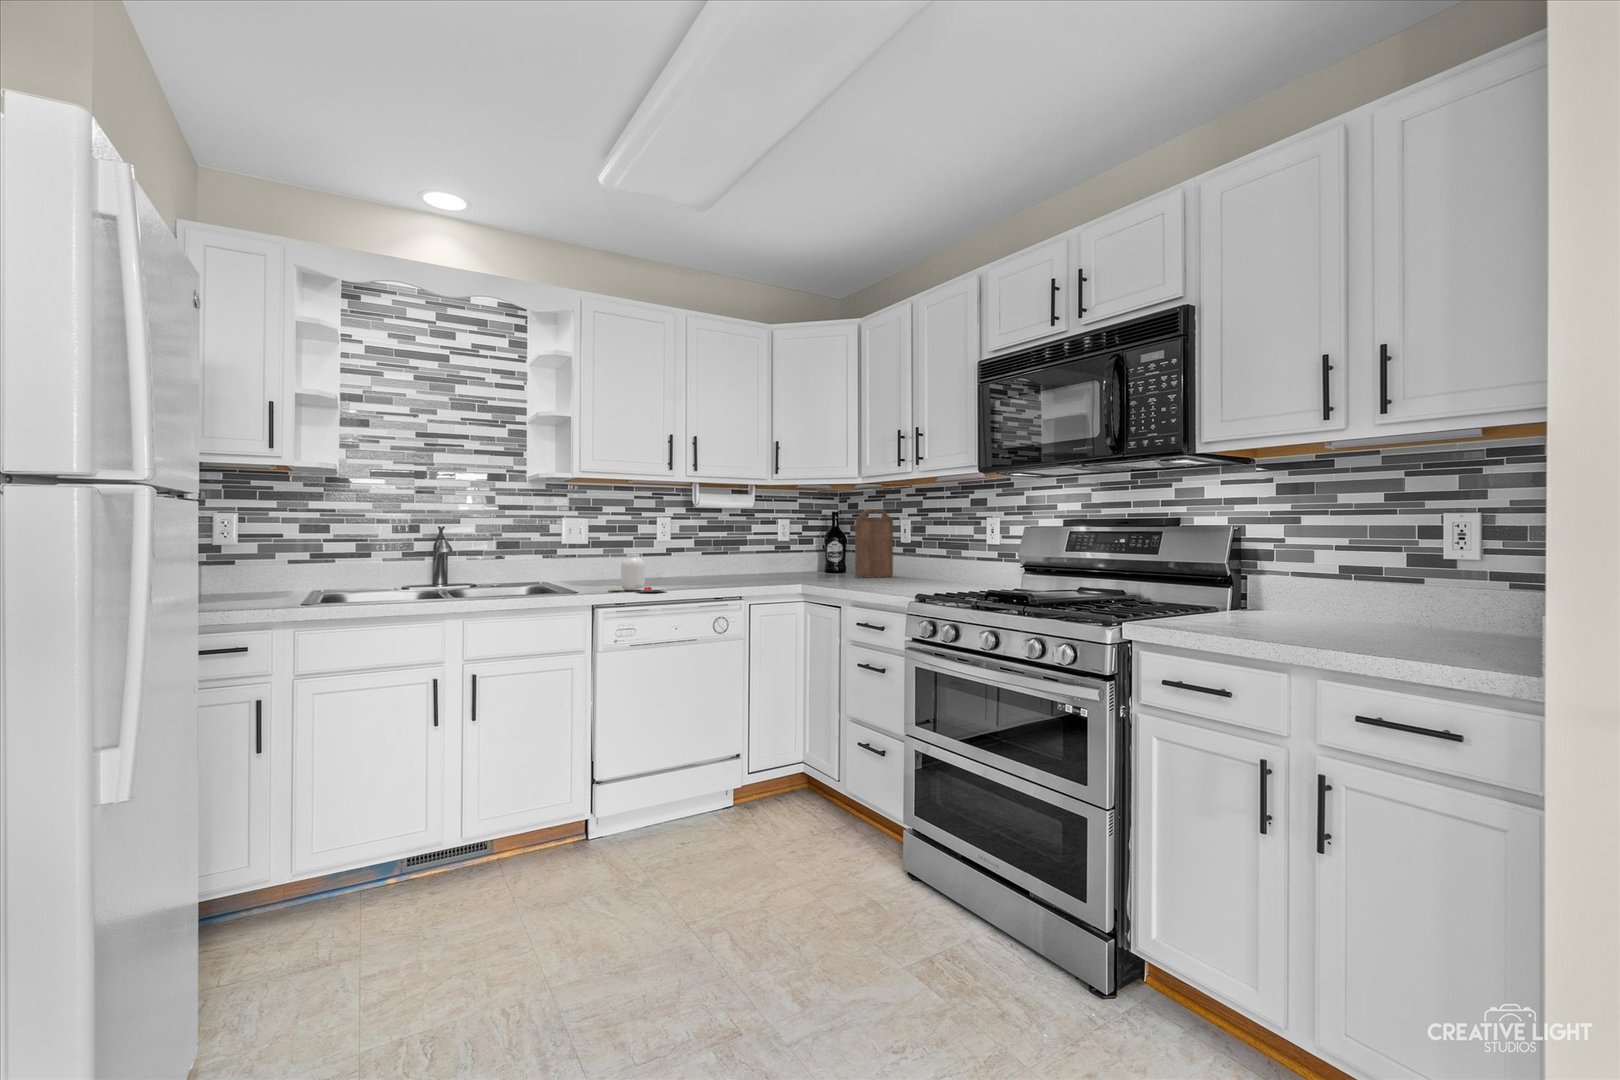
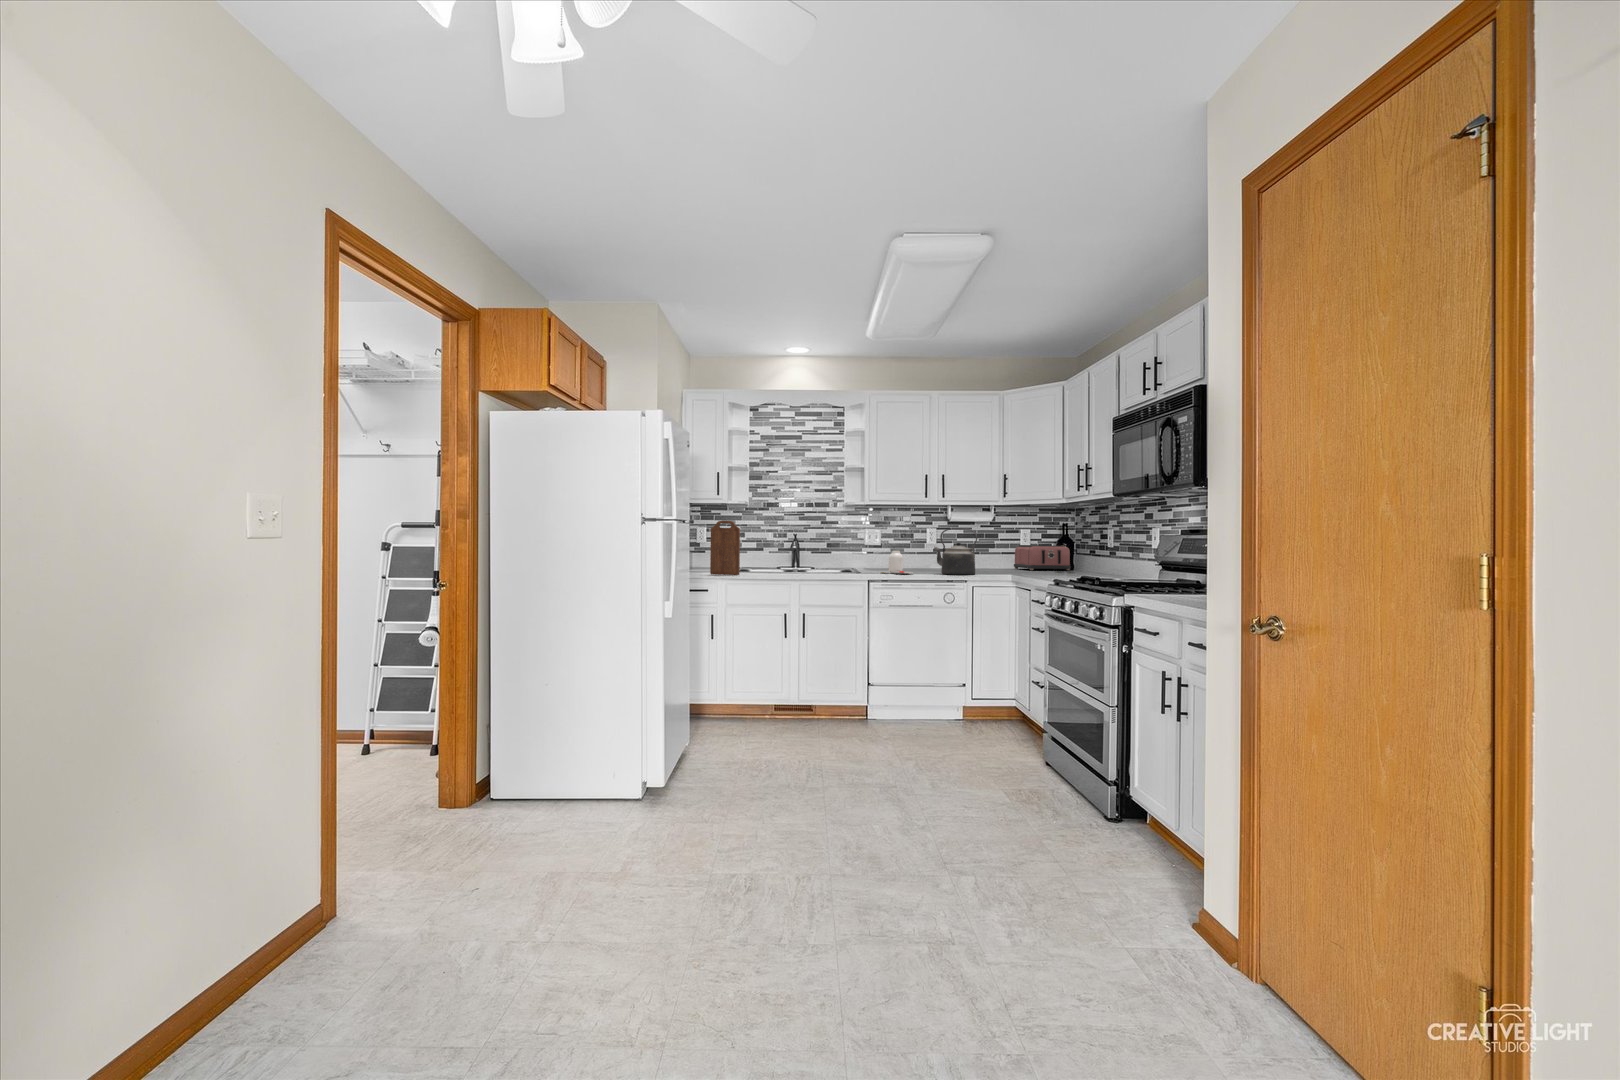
cutting board: present [855,509,893,577] -> present [710,521,740,575]
kettle: none [693,518,761,589] -> present [934,528,977,575]
toaster: none [769,542,847,576] -> present [1014,545,1071,571]

